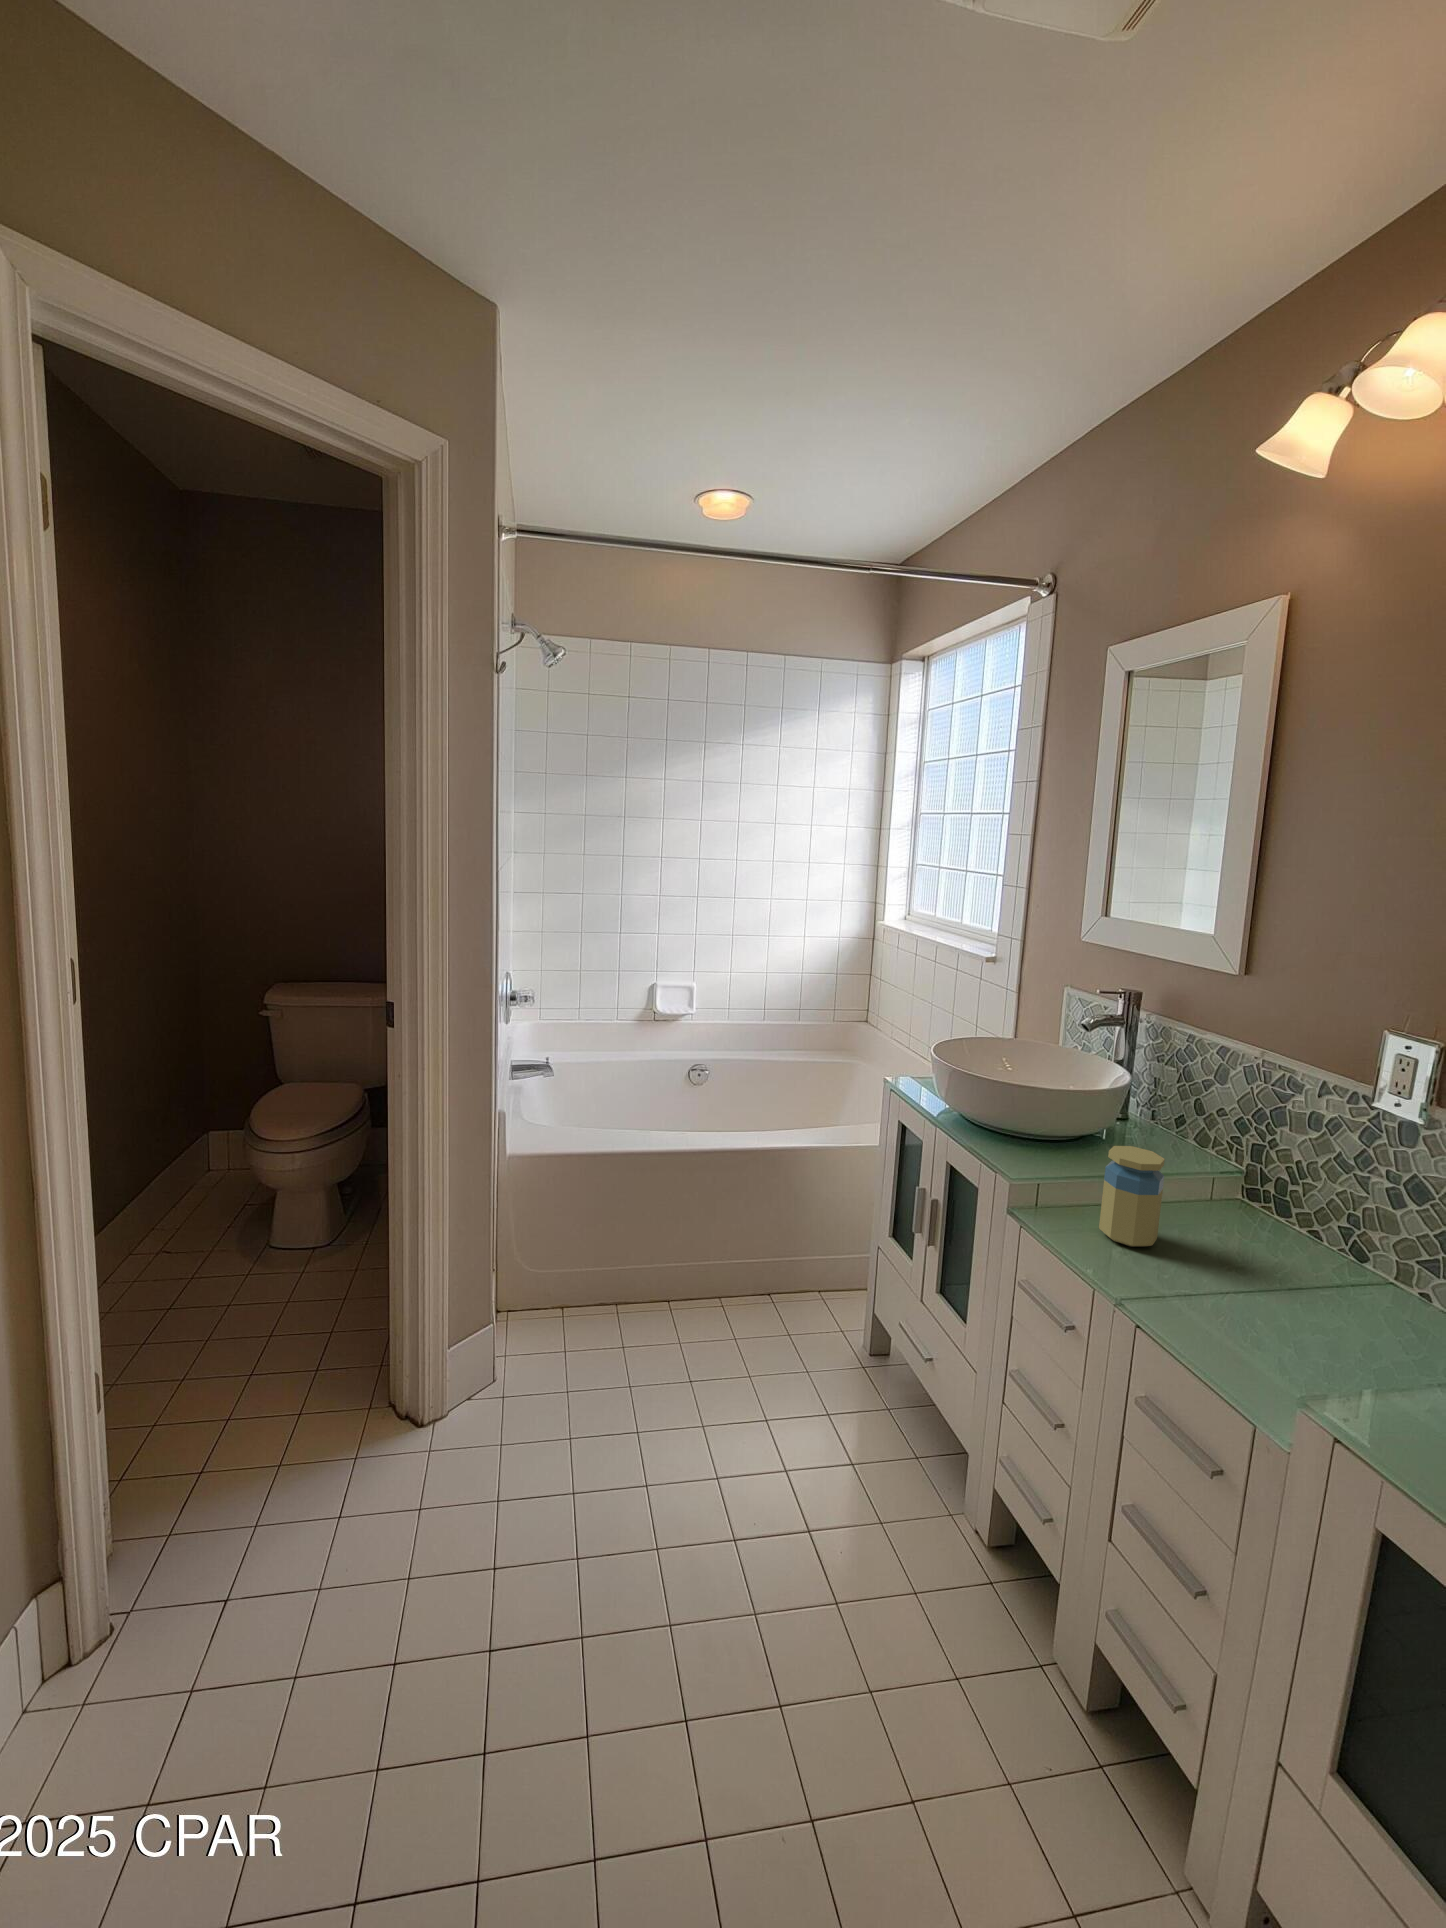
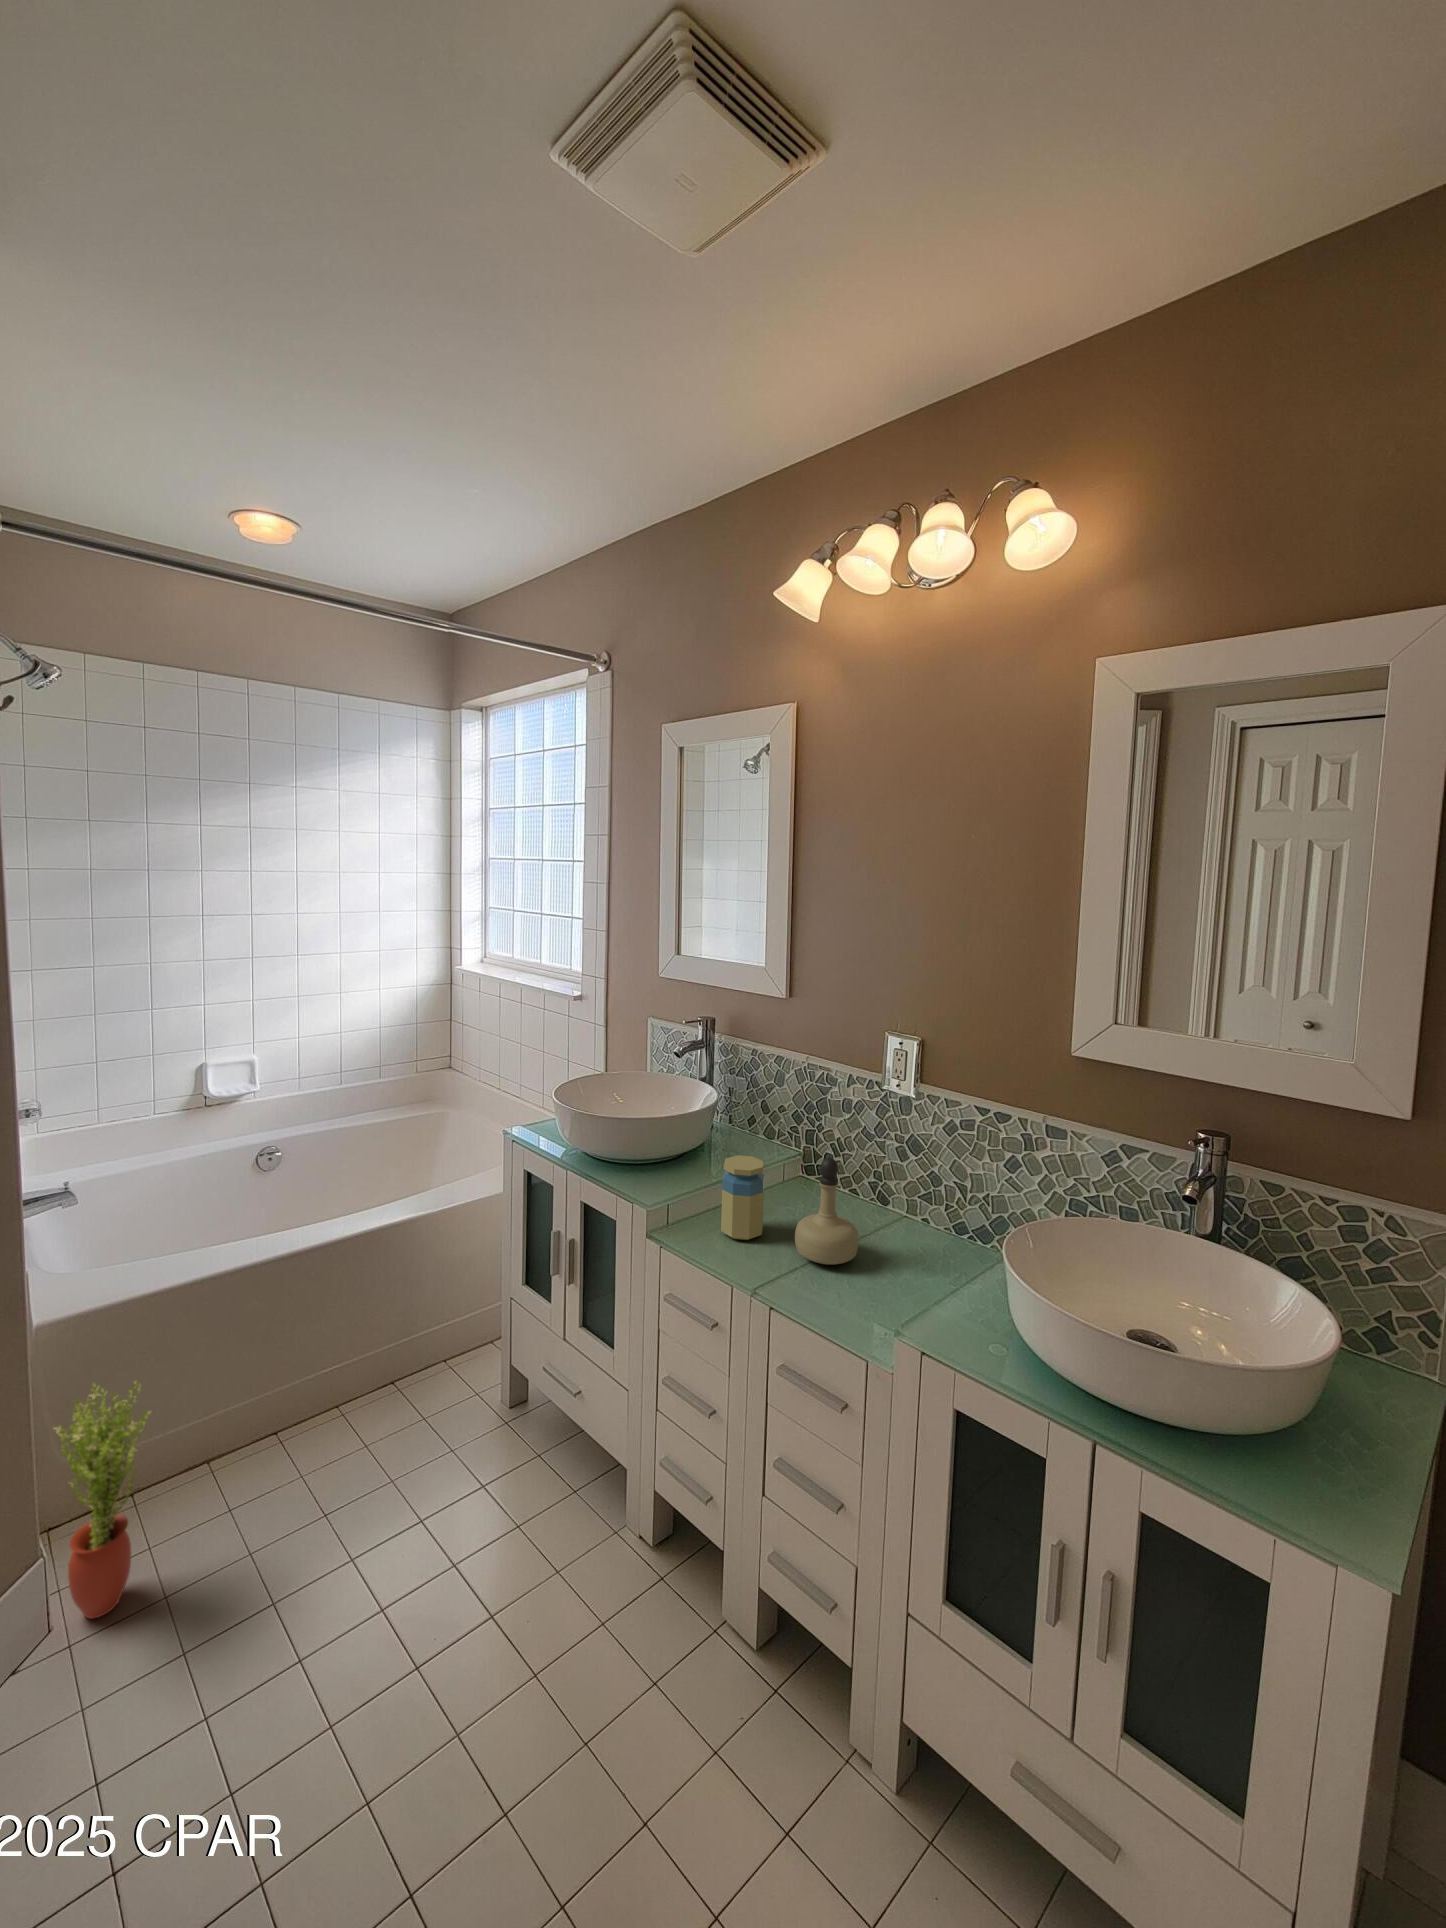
perfume bottle: none [1193,1169,1289,1306] -> present [795,1158,858,1264]
potted plant: none [504,1208,569,1391] -> present [54,1381,151,1619]

